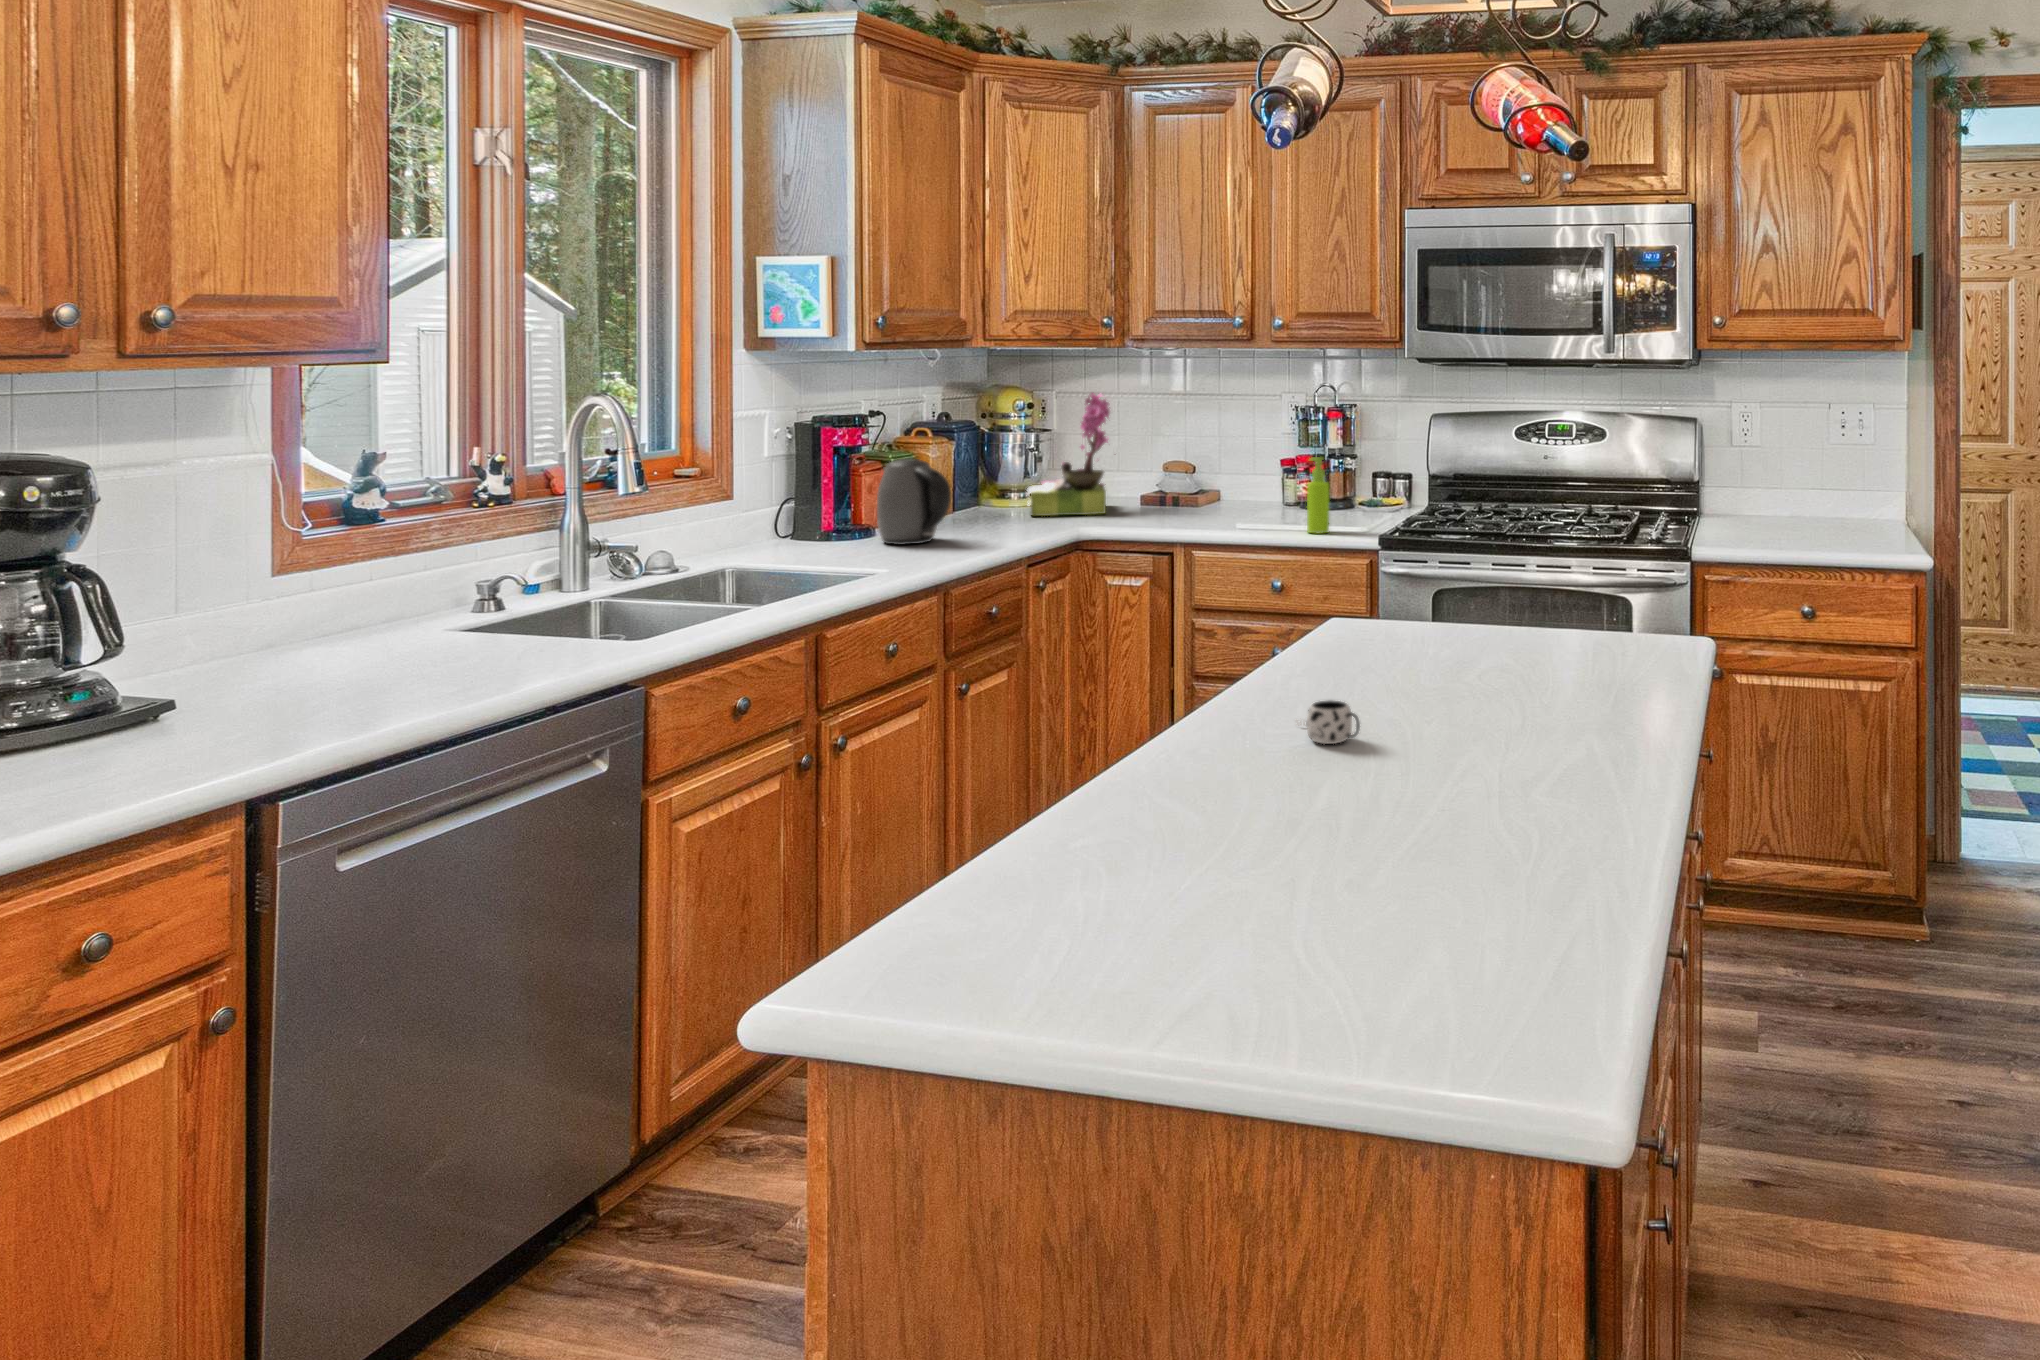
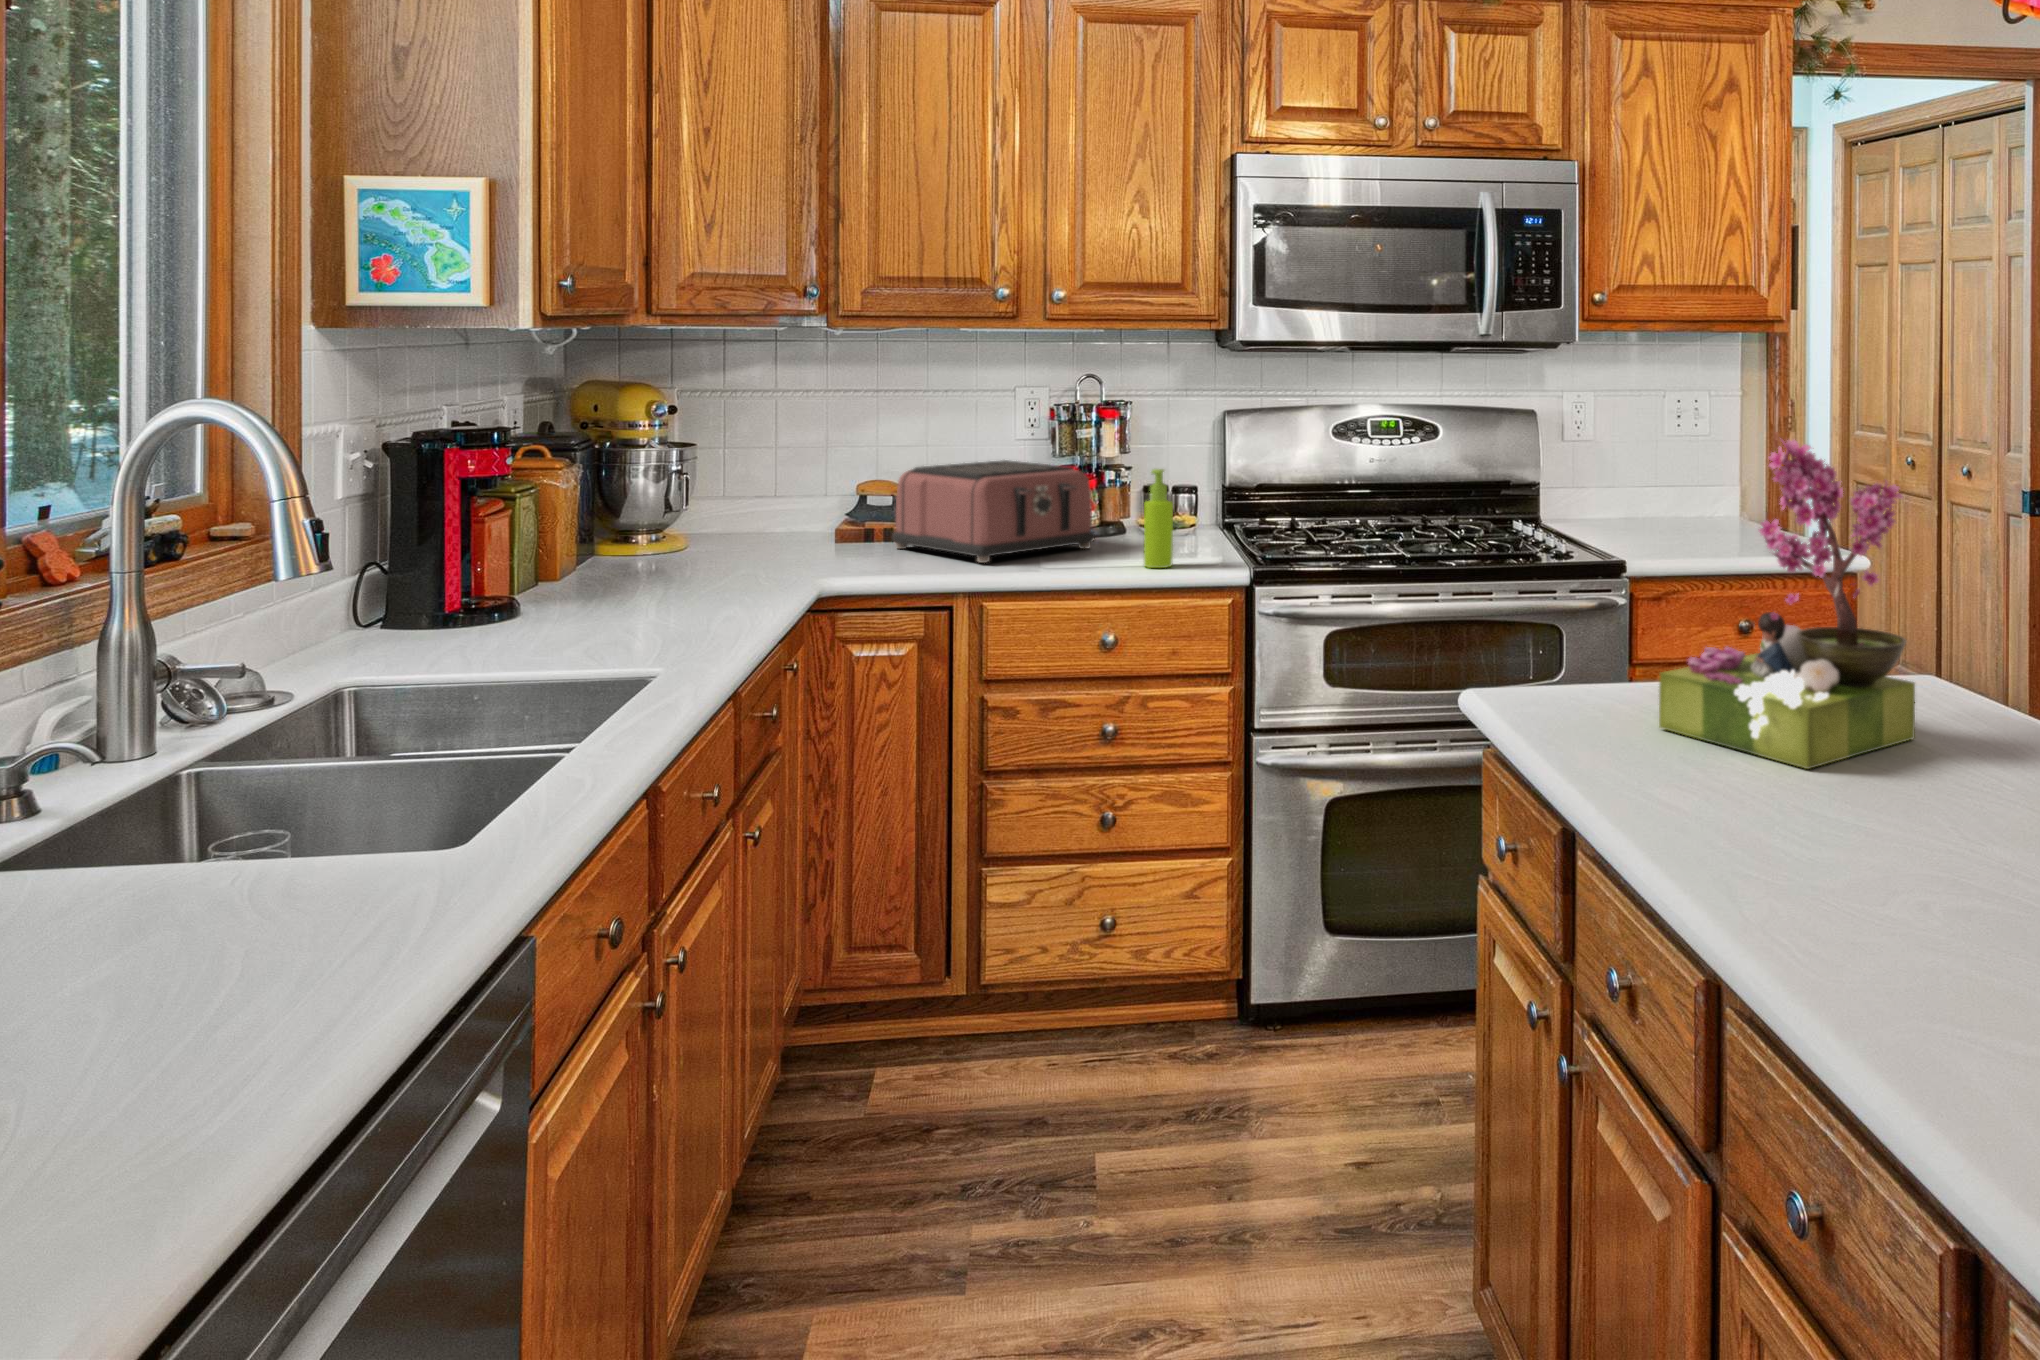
flower arrangement: present [1027,393,1110,516] -> present [1659,438,1915,769]
toaster: none [1163,449,1300,523] -> present [892,460,1095,563]
kettle: present [877,459,951,545] -> none [544,492,673,623]
mug: present [1306,700,1360,744] -> none [1823,813,1968,877]

